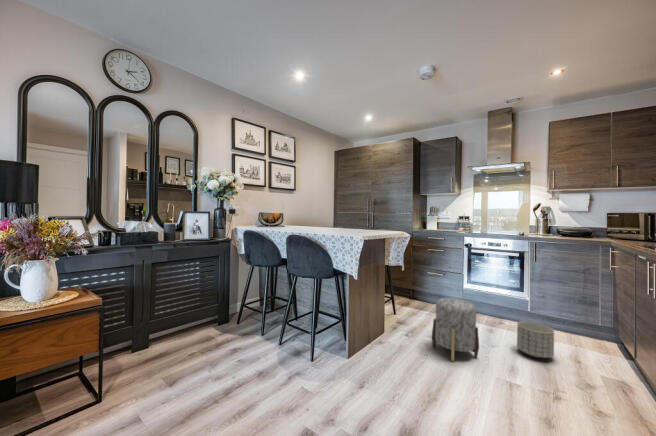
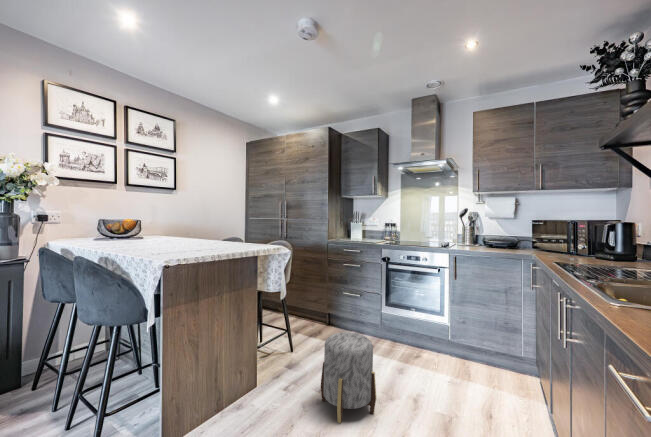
planter: present [517,321,554,358] -> none [427,357,467,406]

